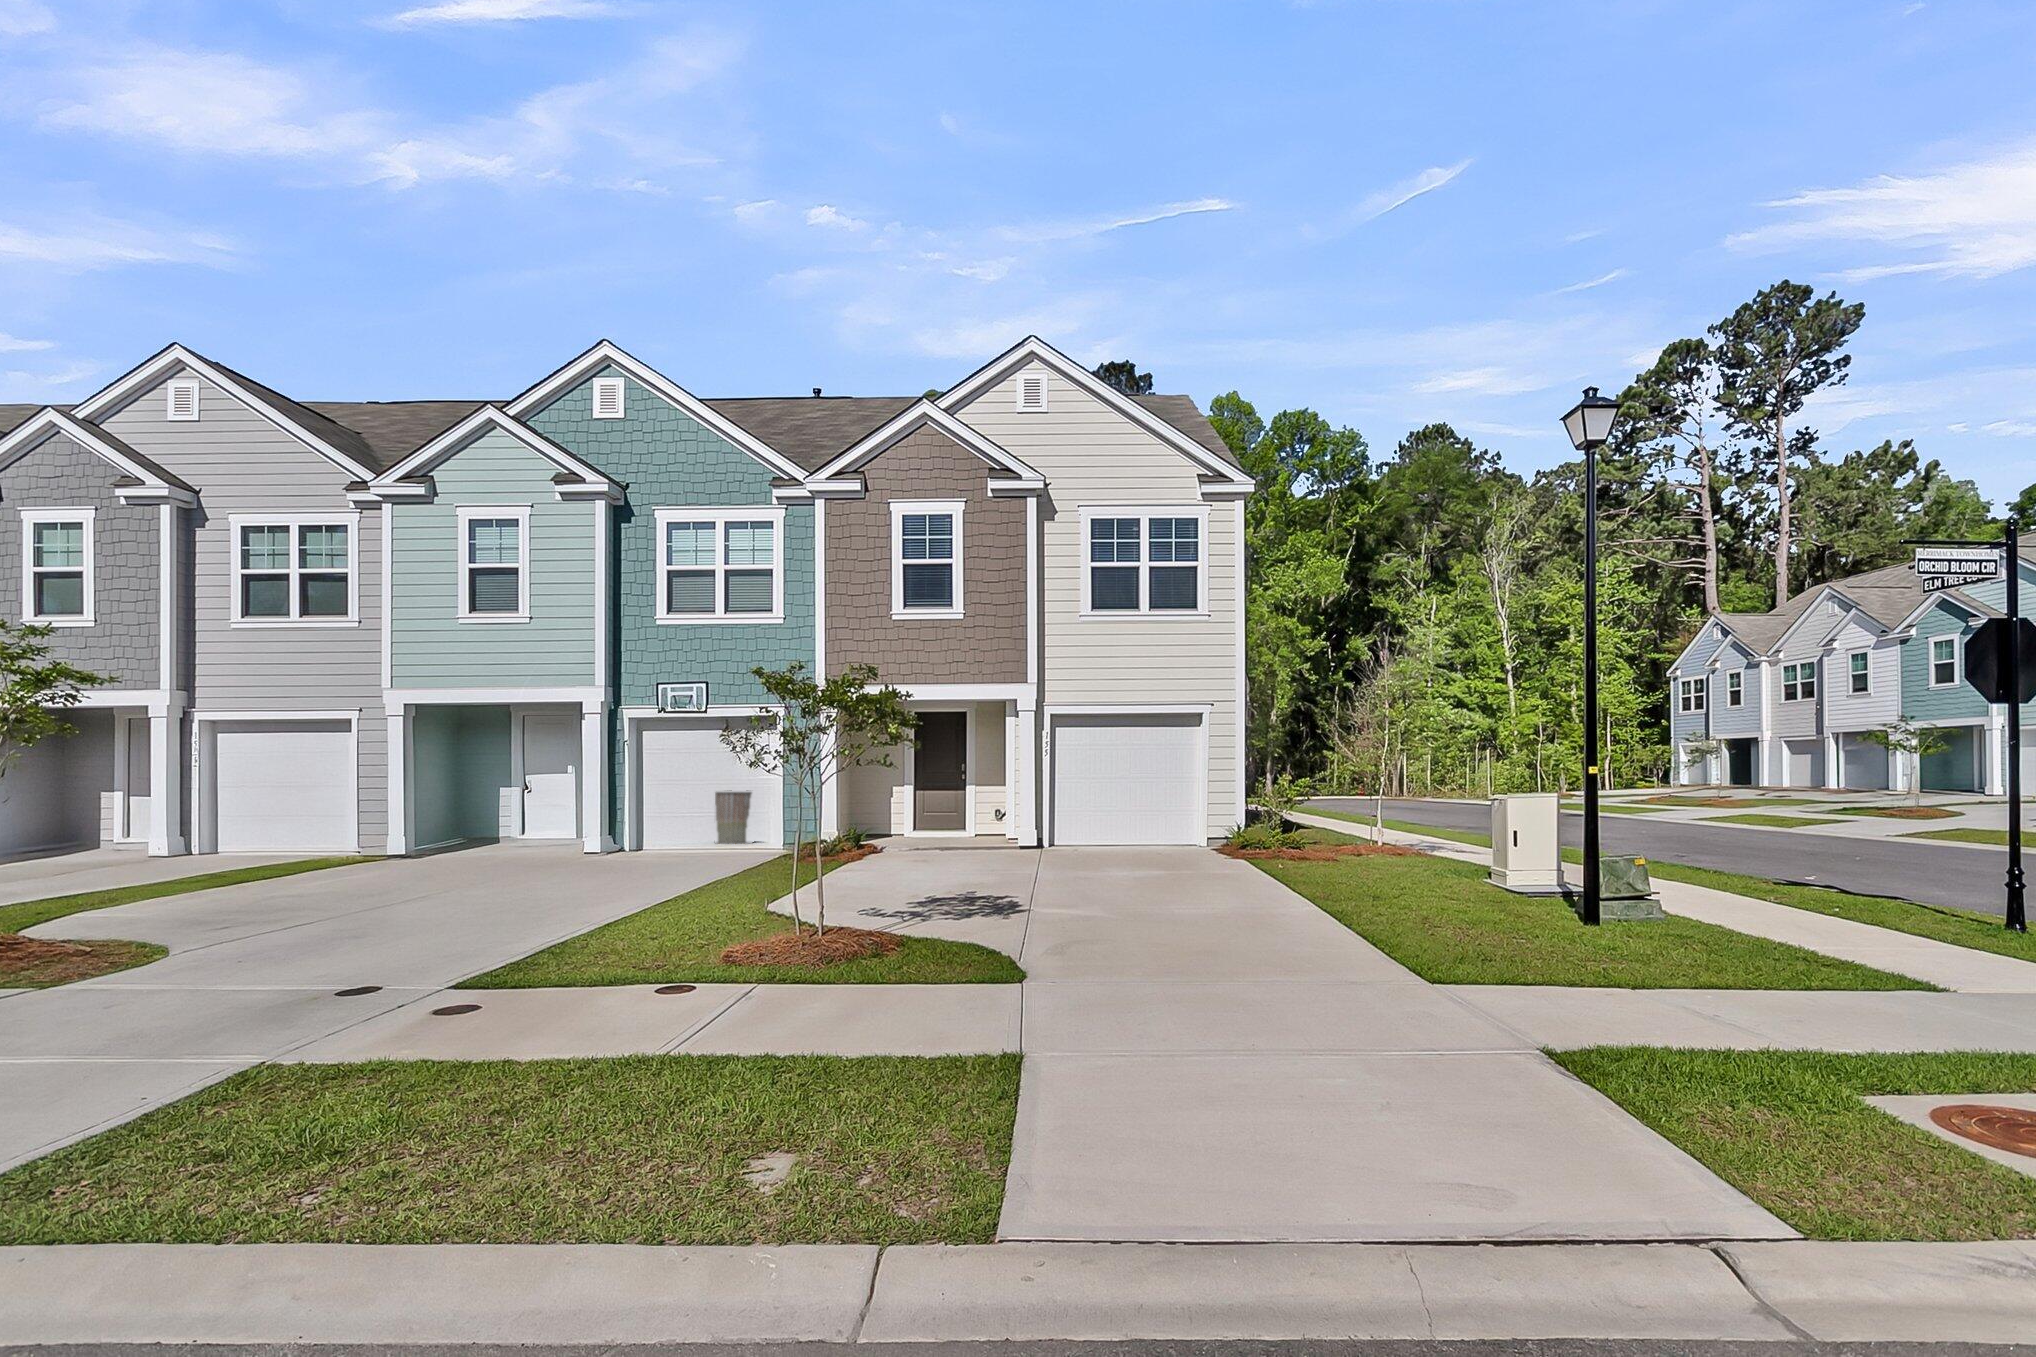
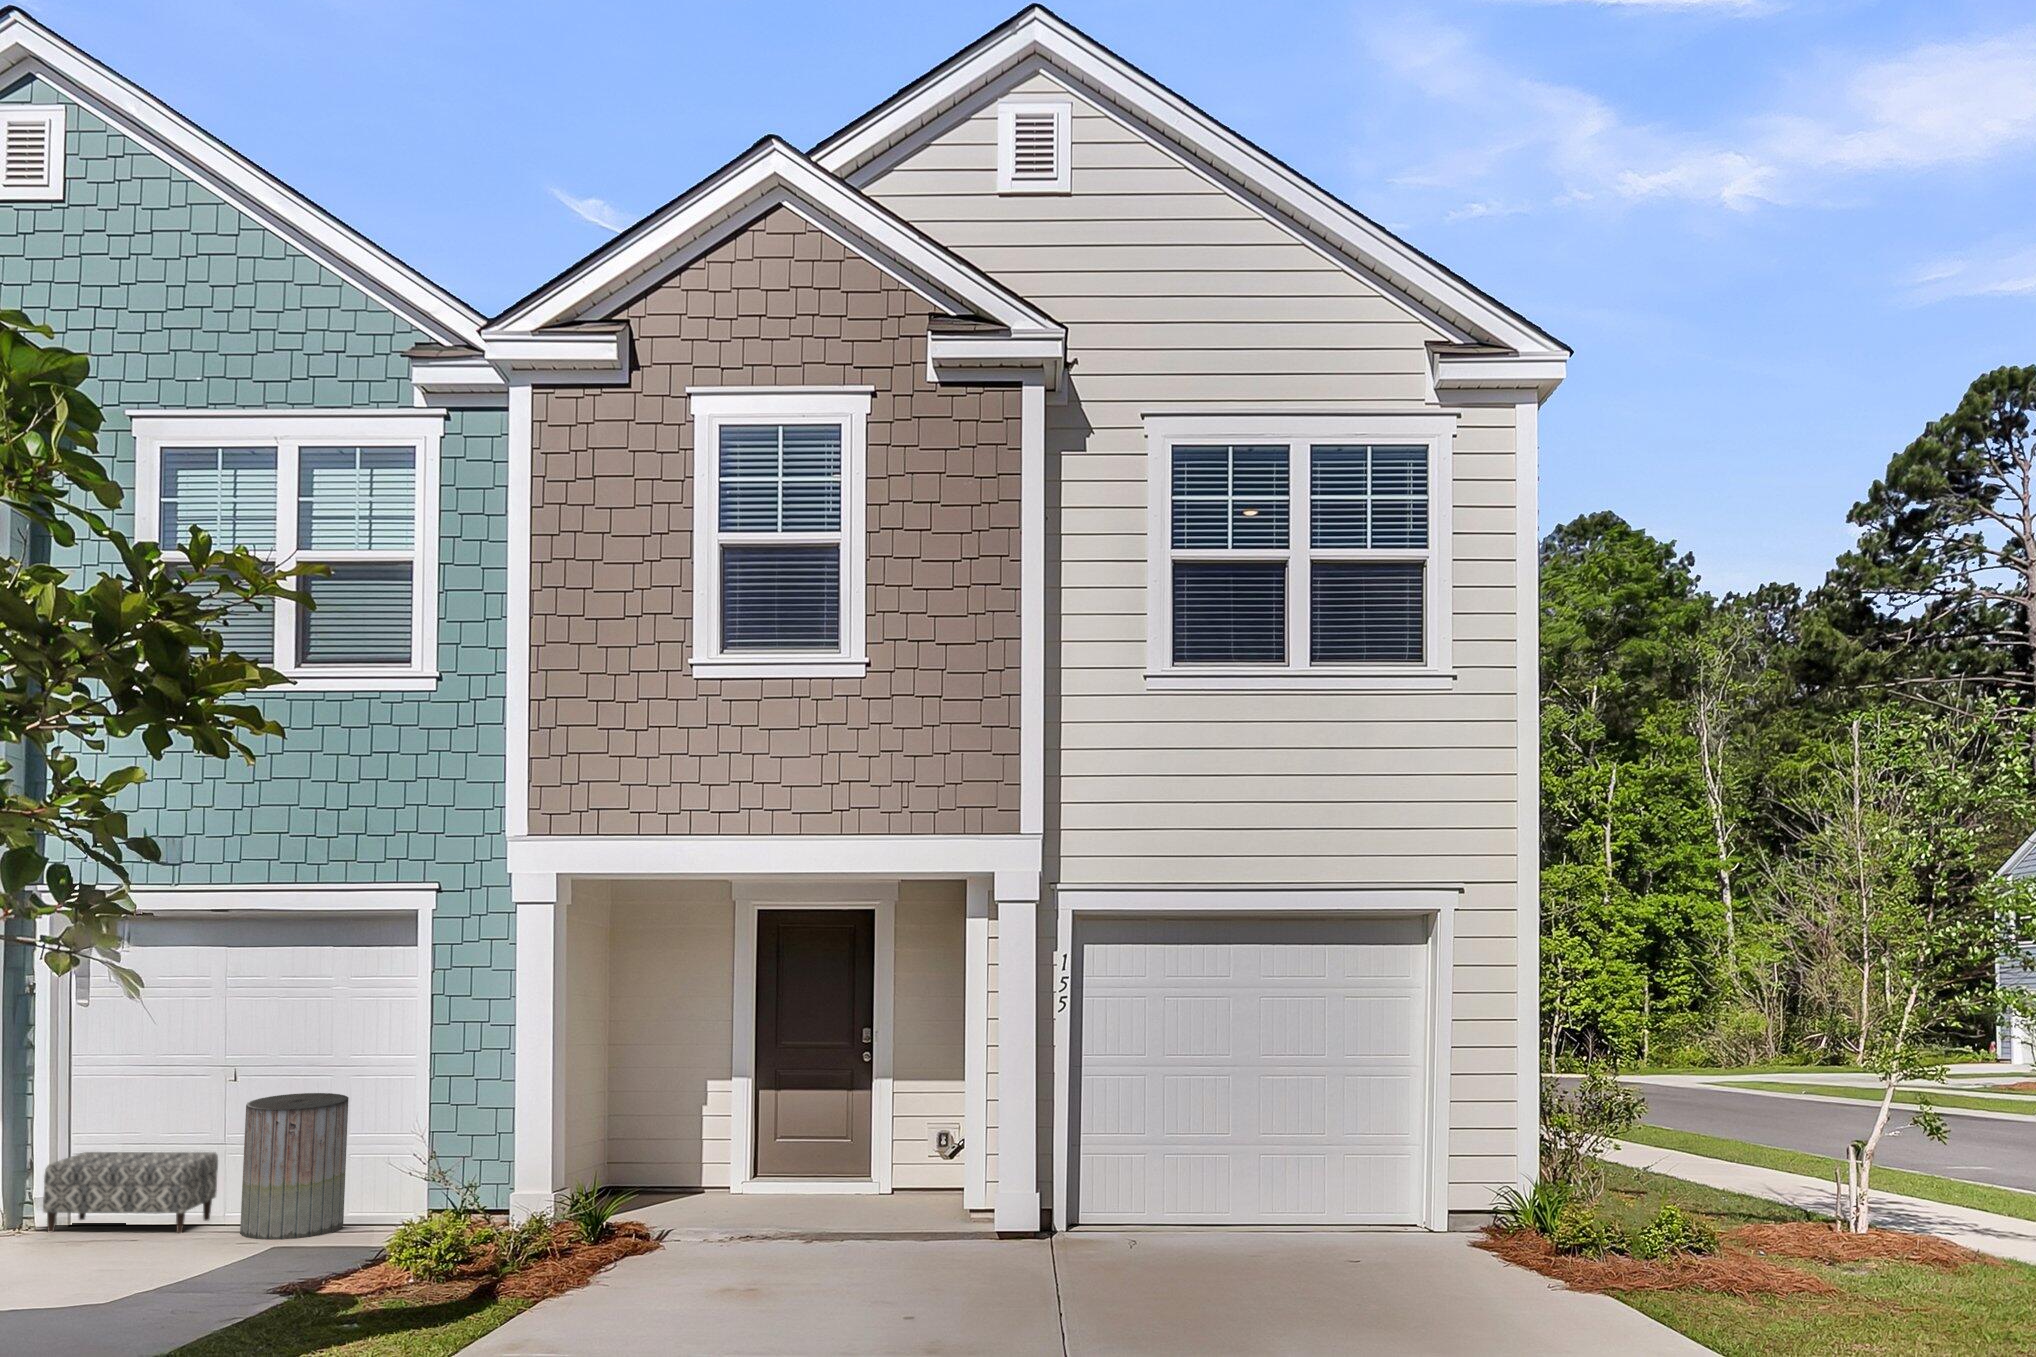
bench: none [636,814,701,843] -> present [43,1152,218,1233]

